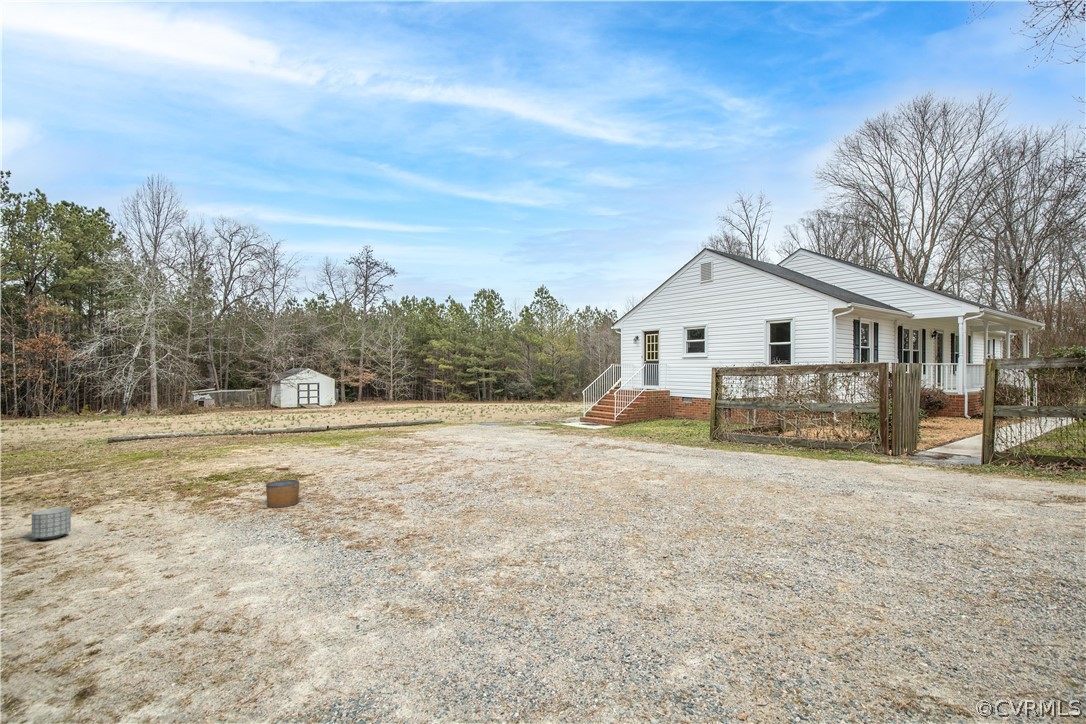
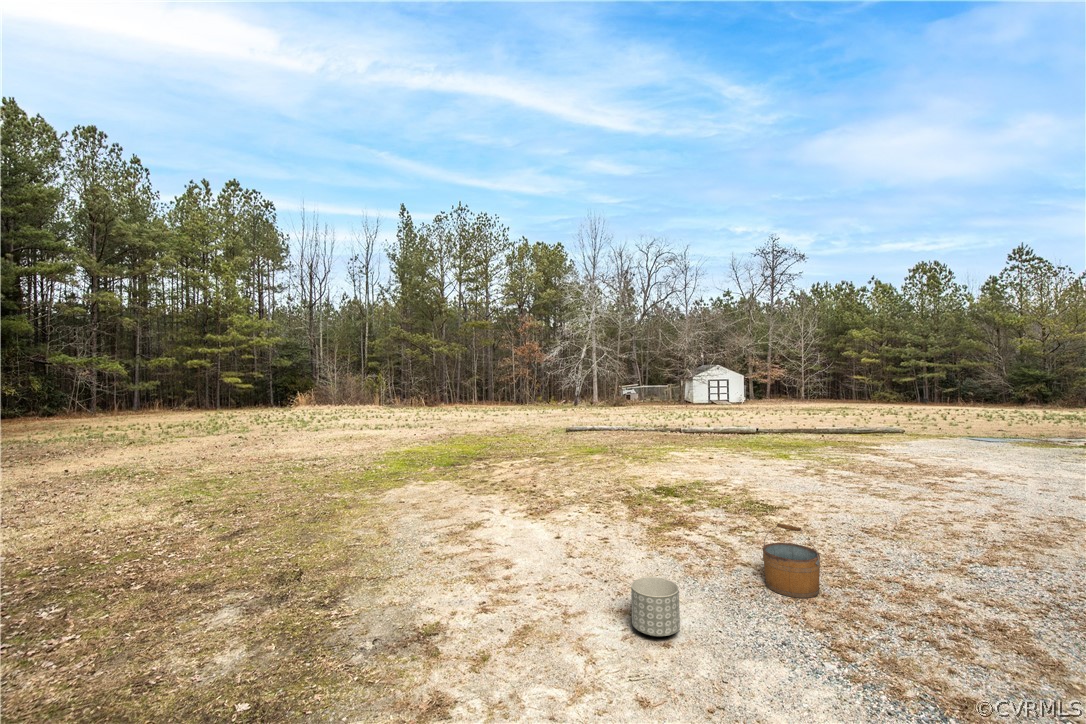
planter: present [31,507,71,540] -> present [631,577,680,637]

